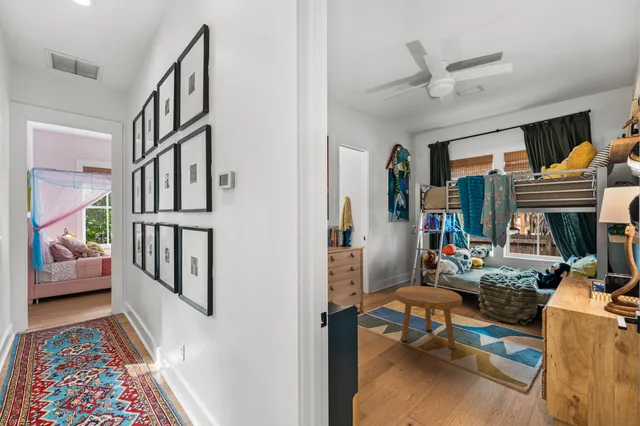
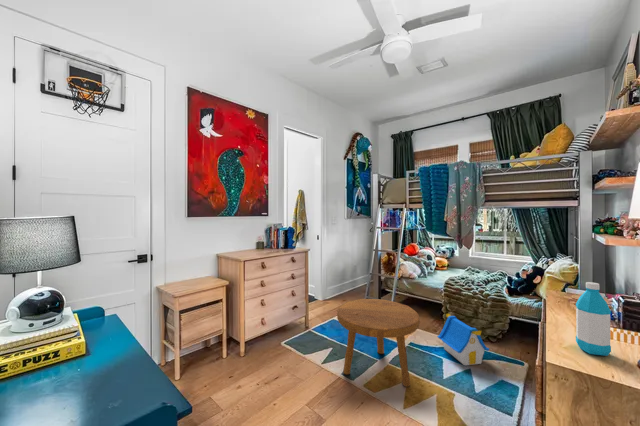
water bottle: none [568,259,587,303] -> present [576,282,611,356]
toy house: none [475,300,519,339] -> present [437,314,489,365]

